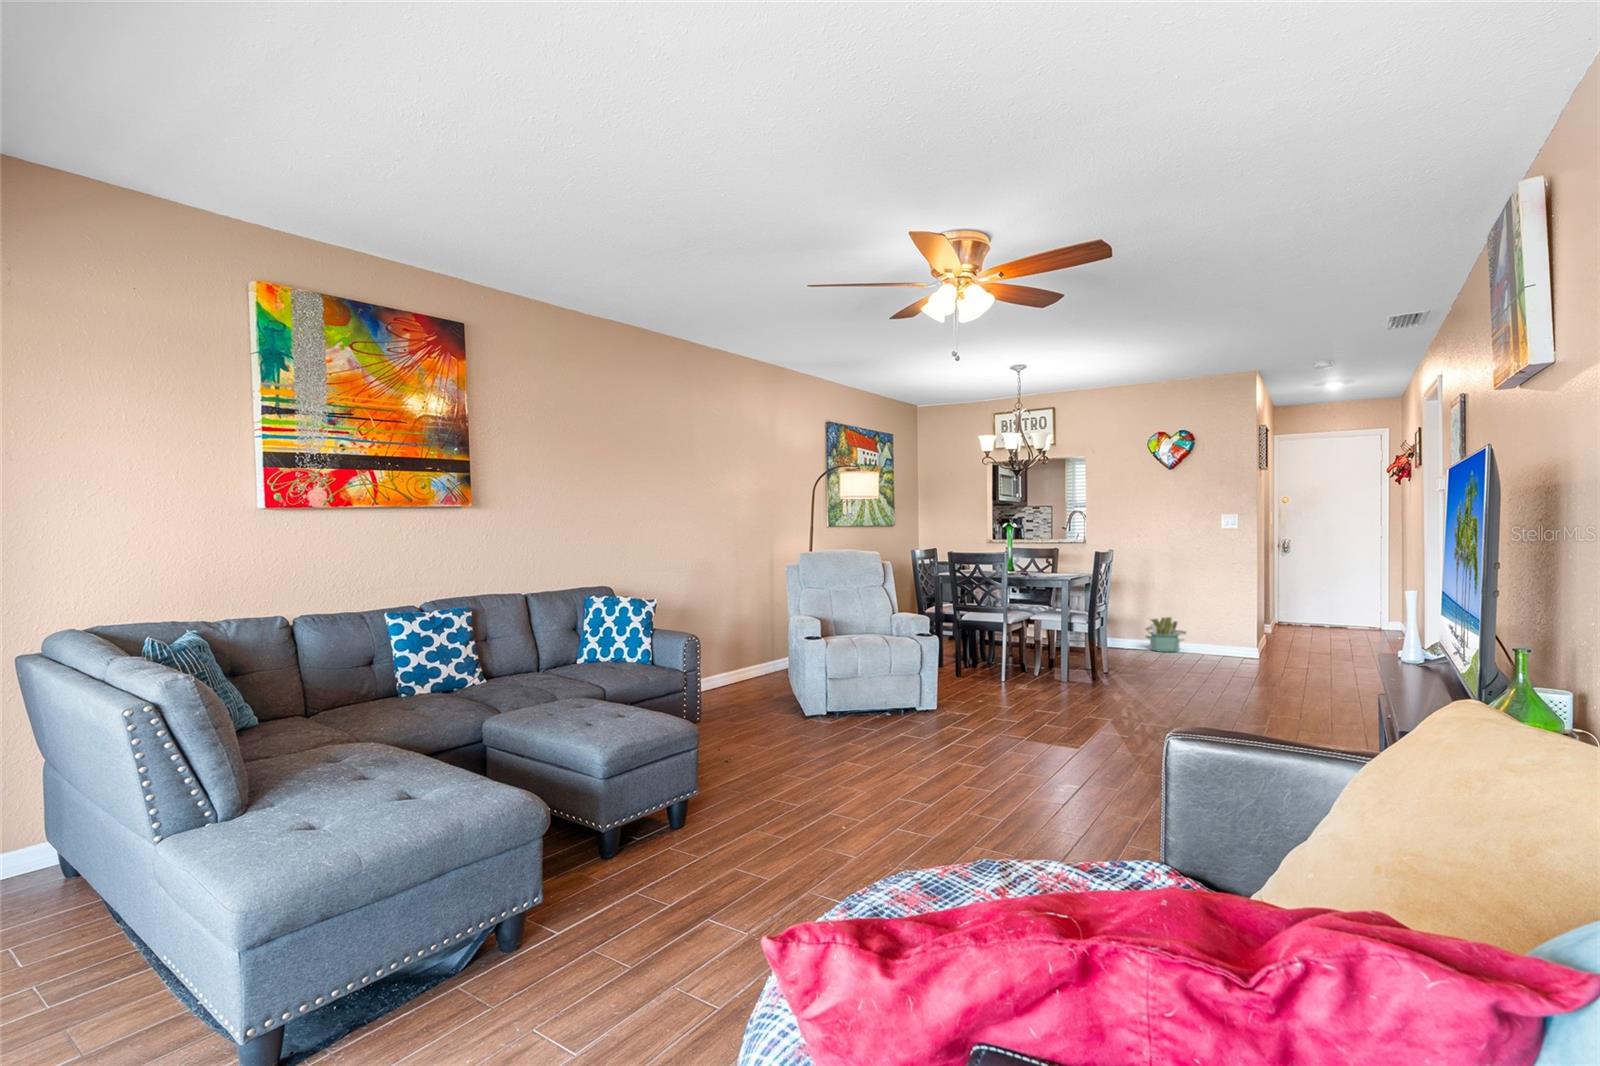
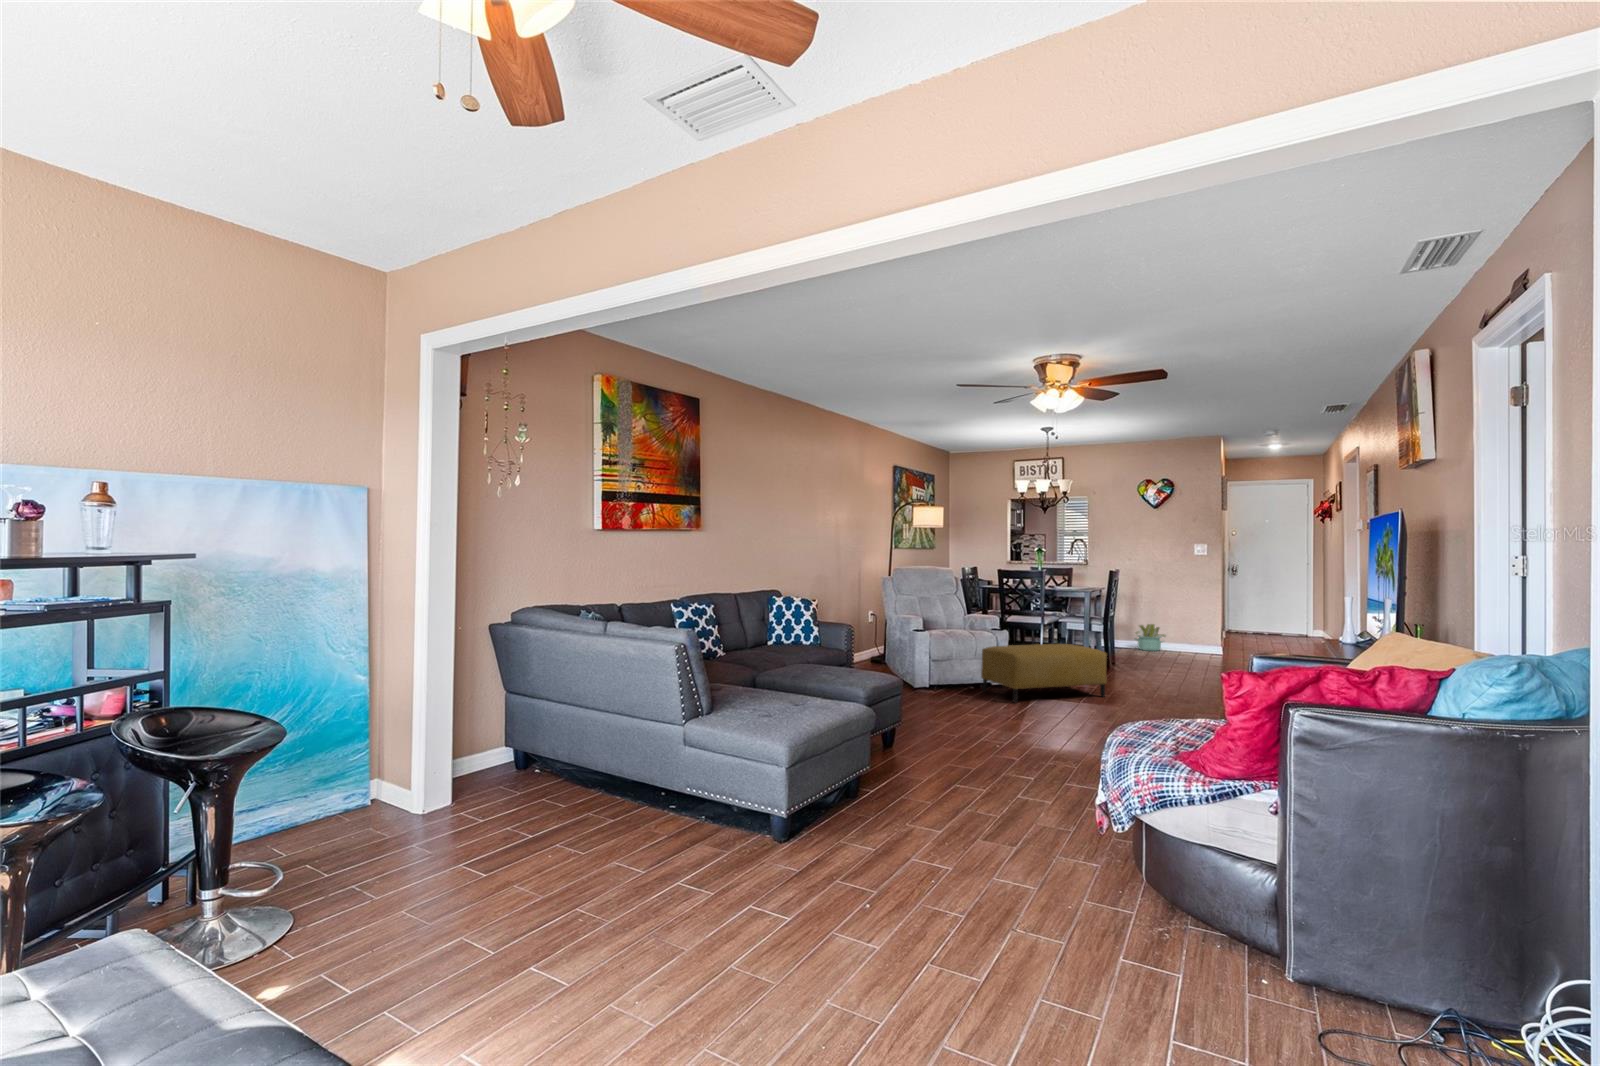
ottoman: none [896,653,1069,741] -> present [981,644,1107,702]

